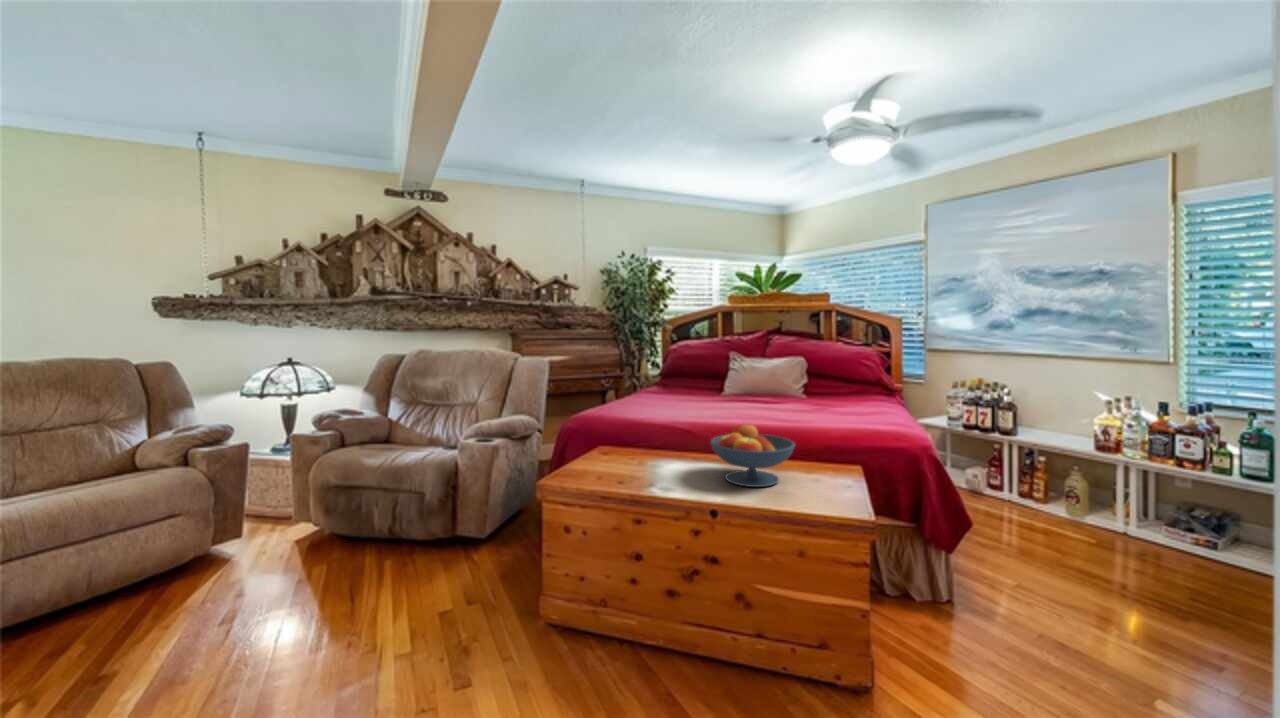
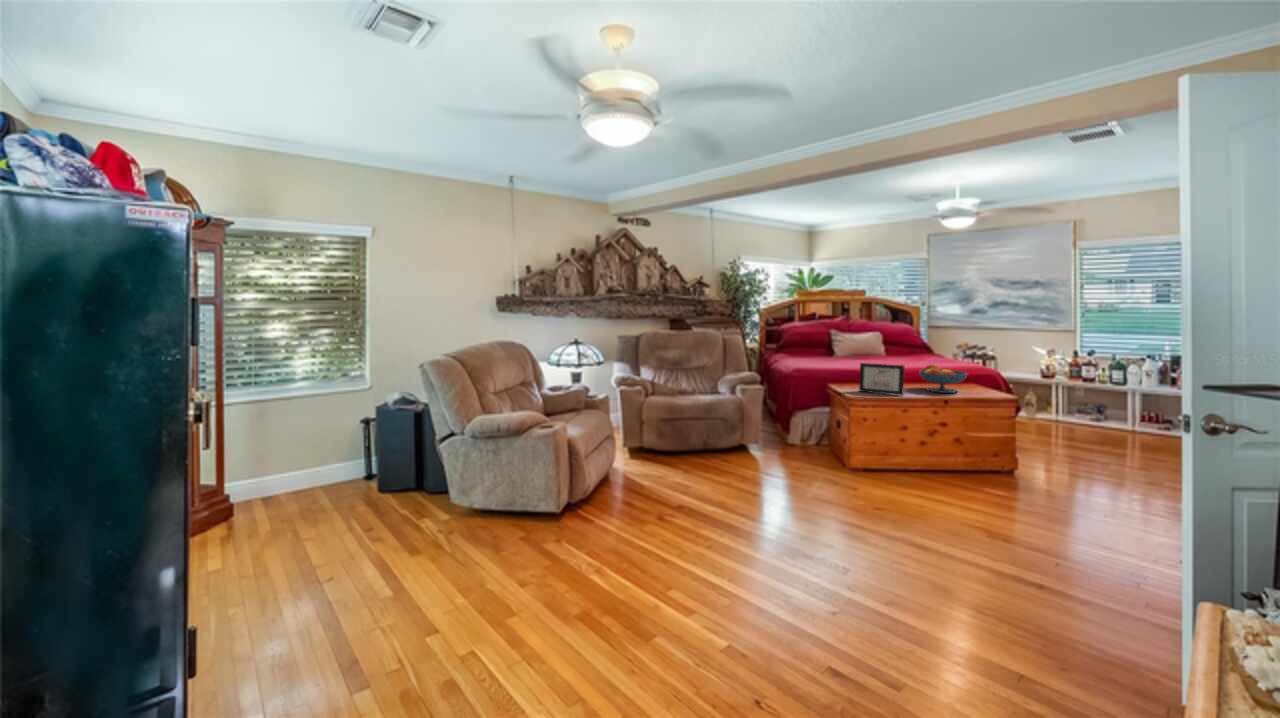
picture frame: none [596,416,646,487] -> present [859,363,904,395]

